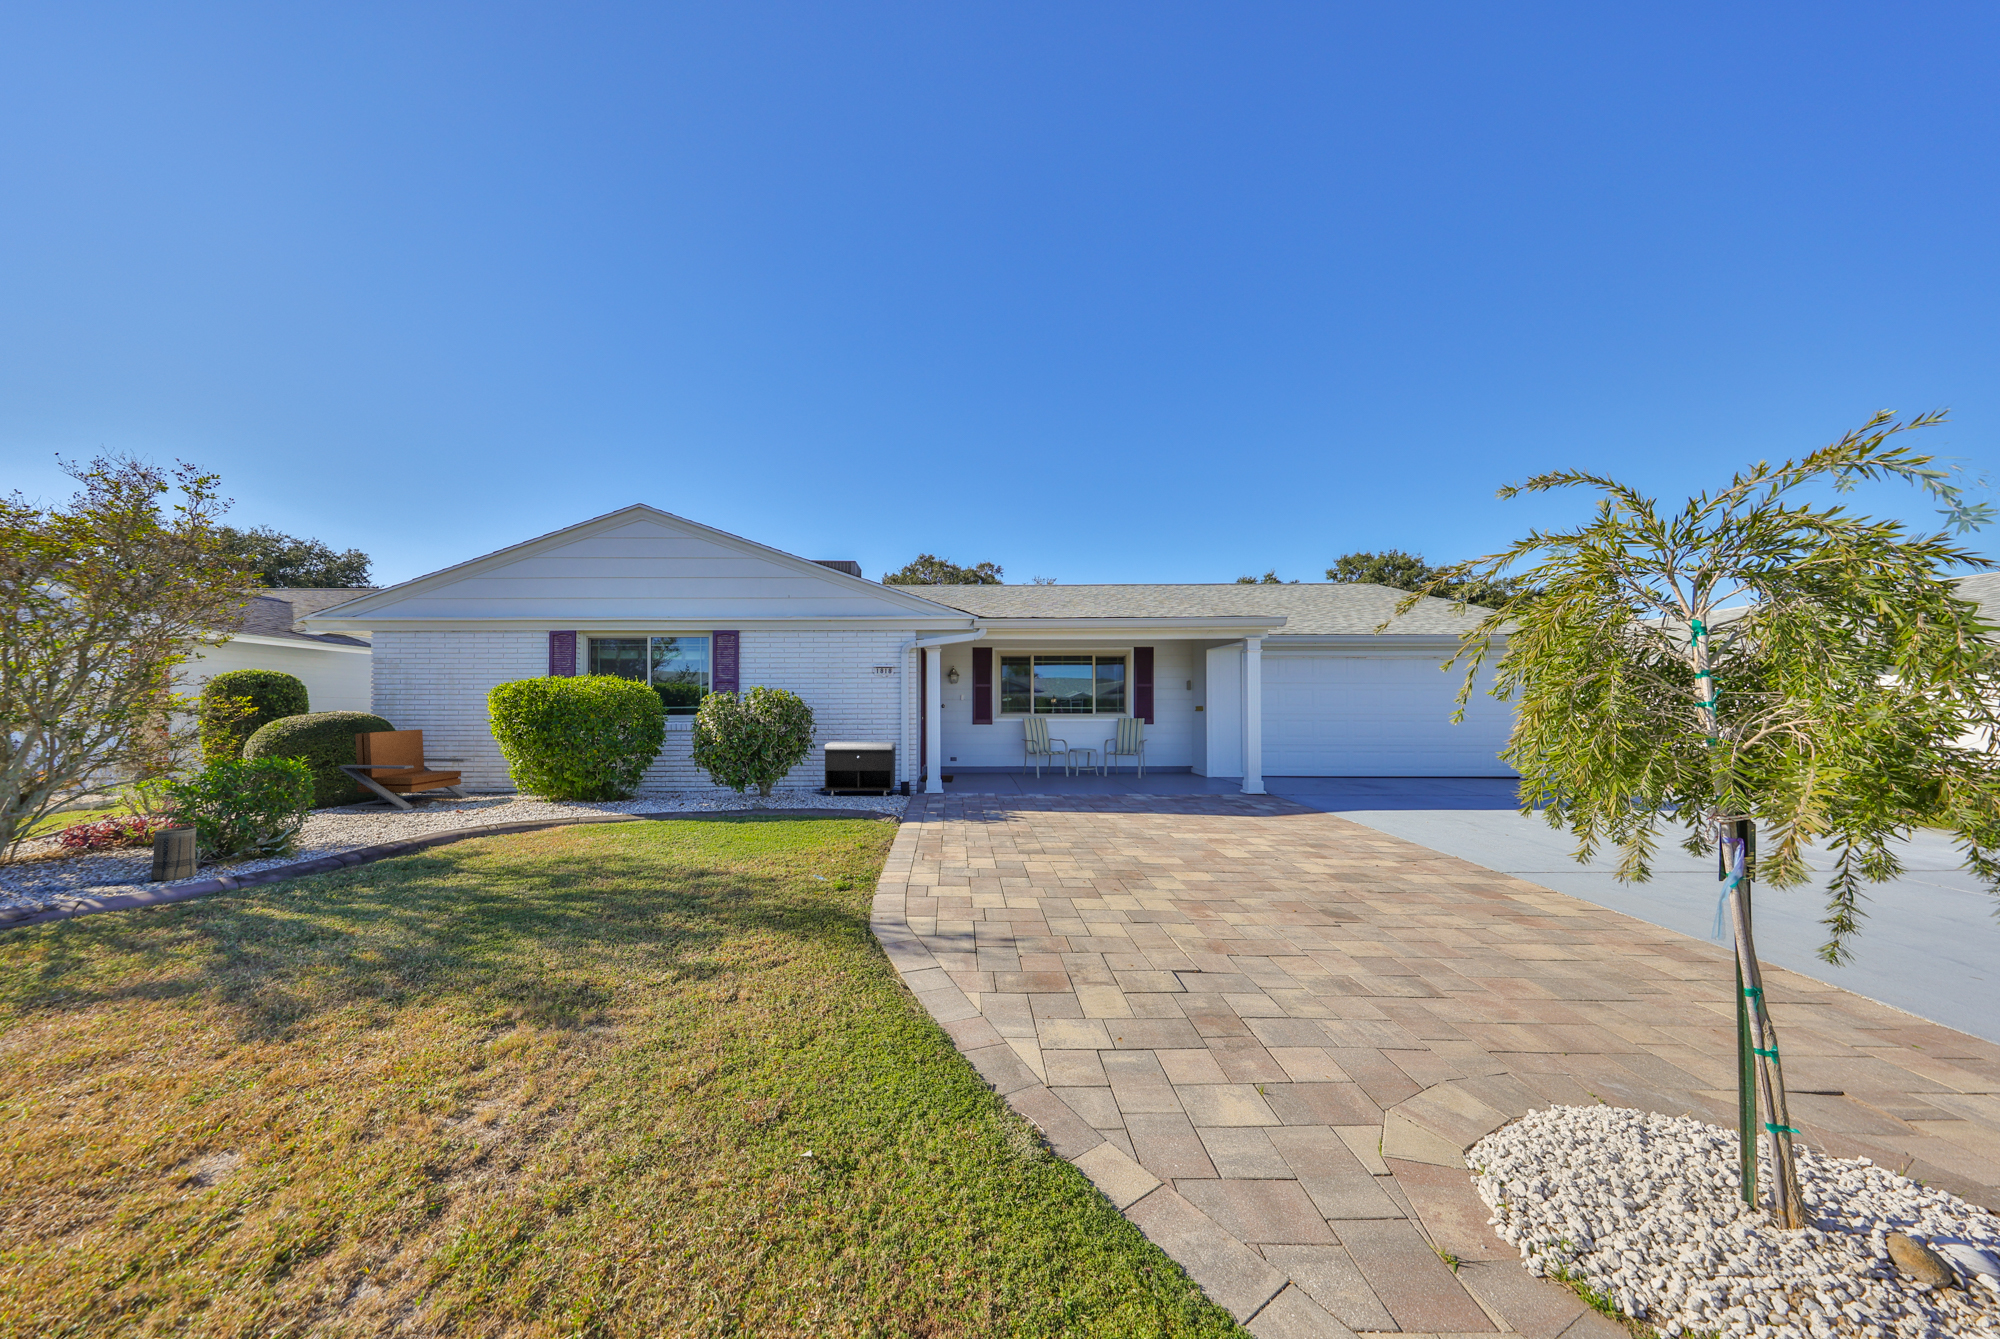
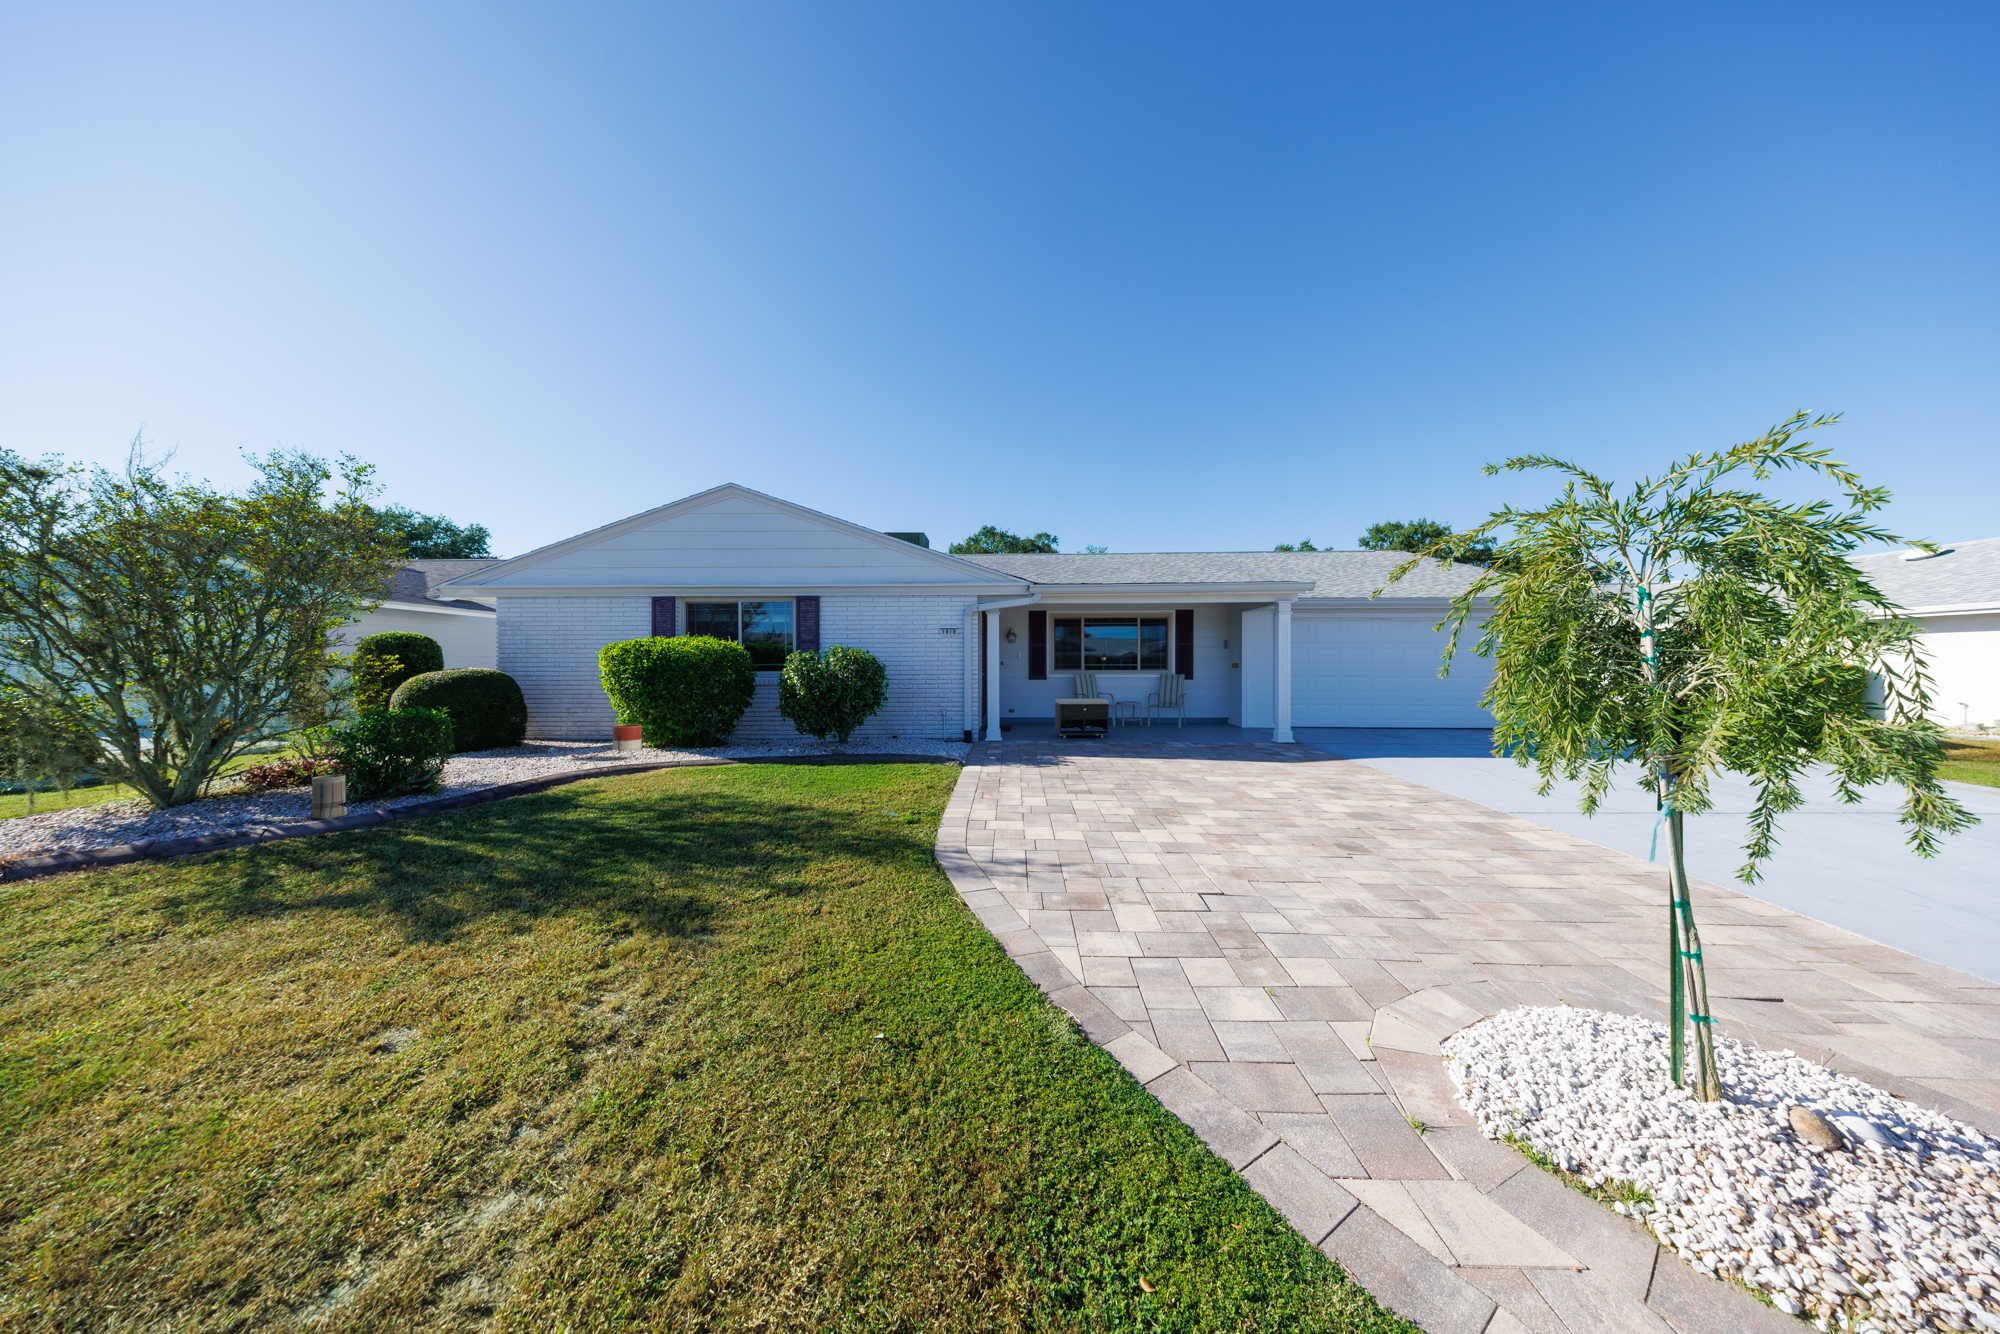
lounge chair: present [339,729,471,810] -> none [455,694,565,762]
storage bench: present [824,742,896,796] -> present [1055,699,1109,738]
planter: none [526,765,562,809] -> present [613,724,642,761]

